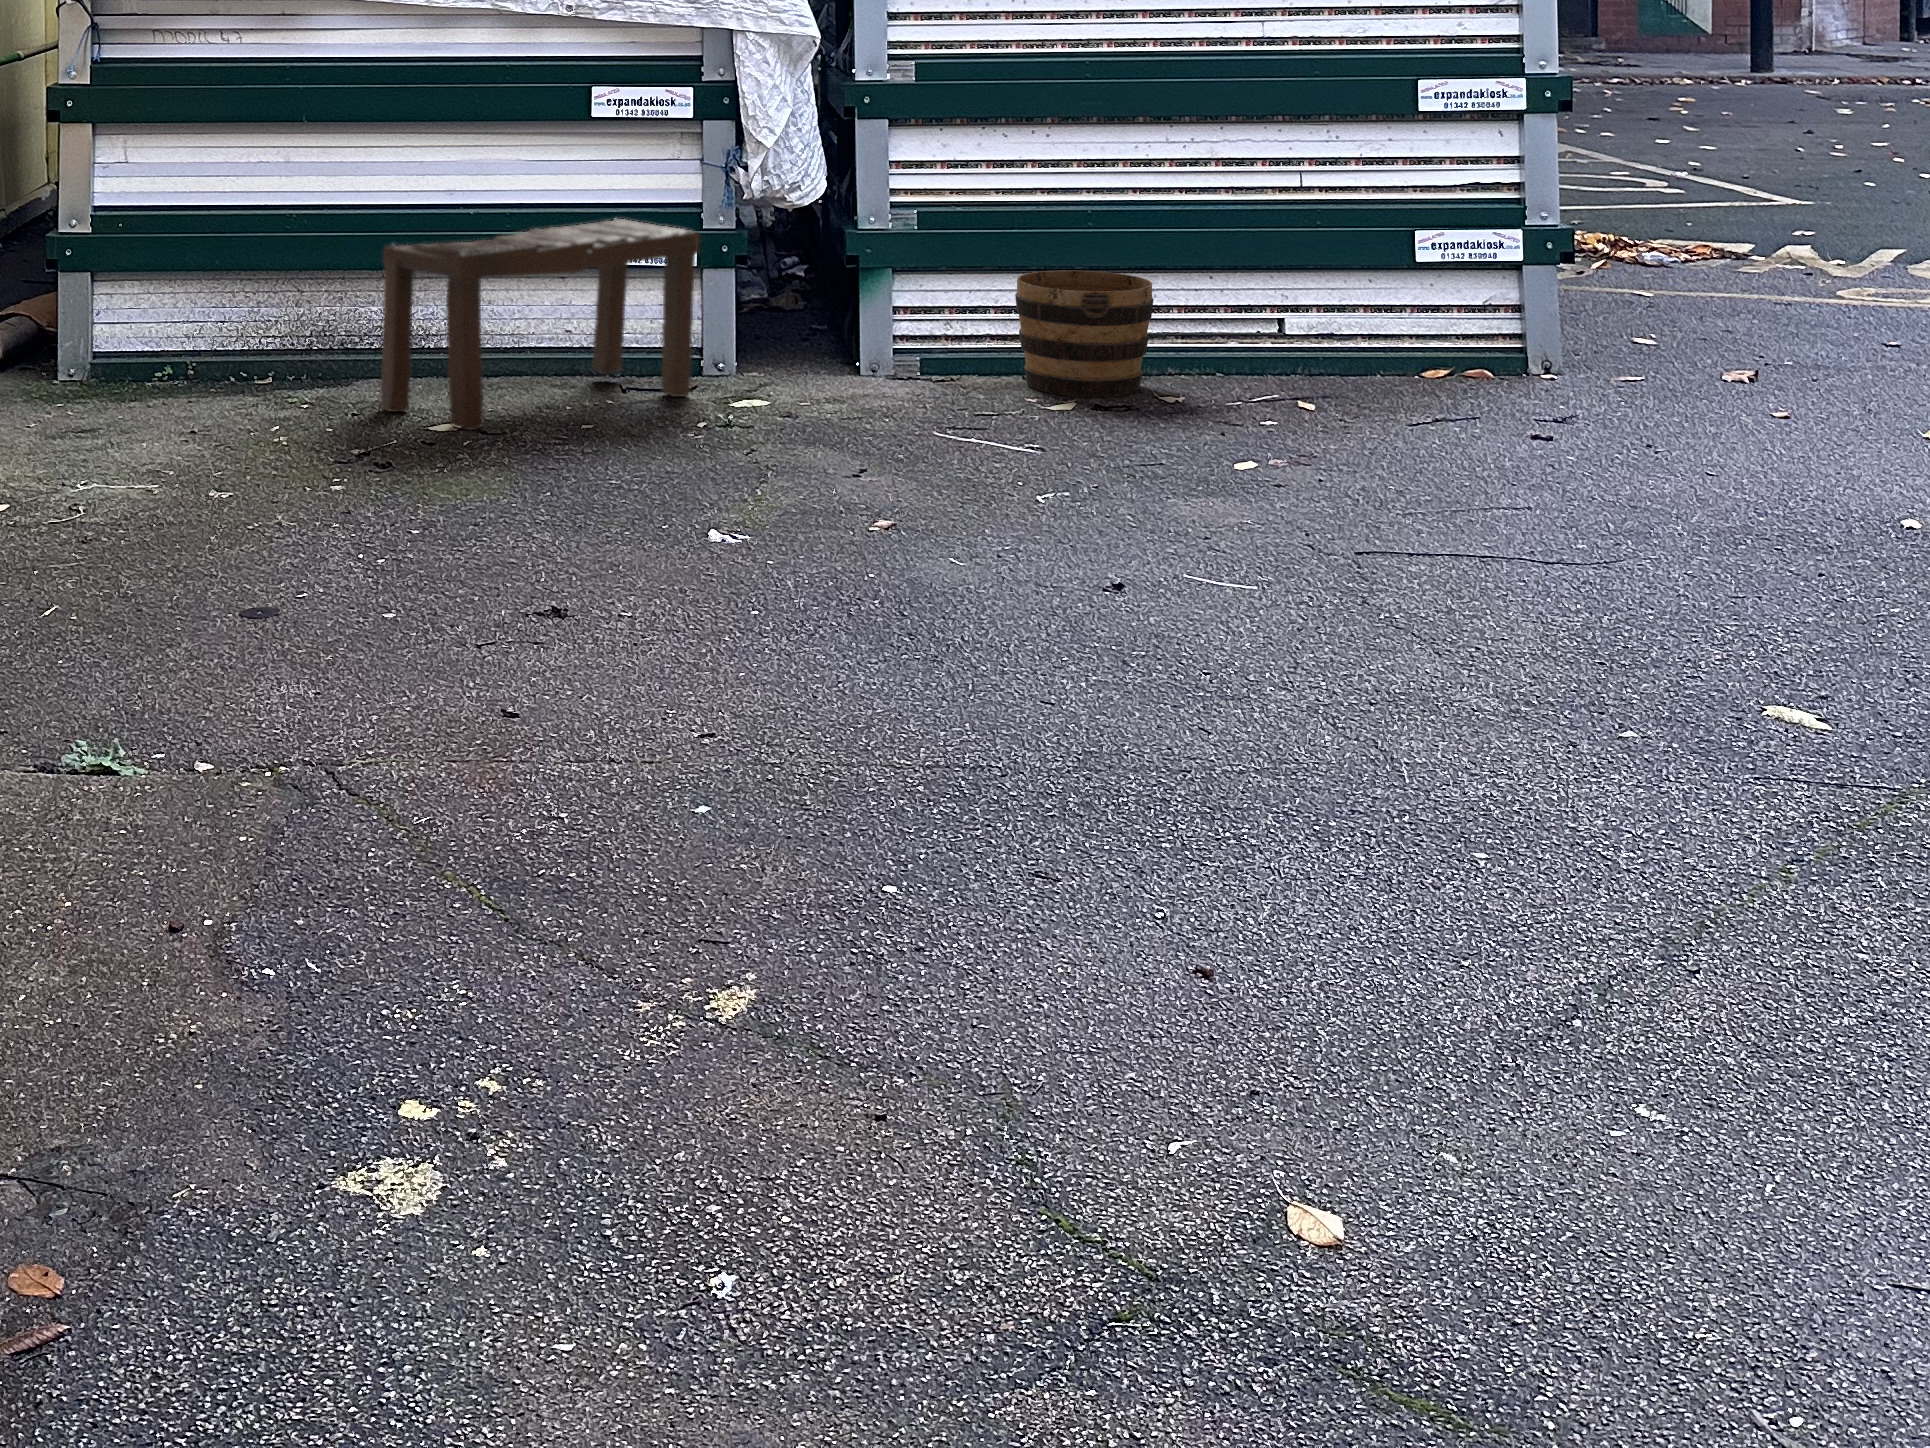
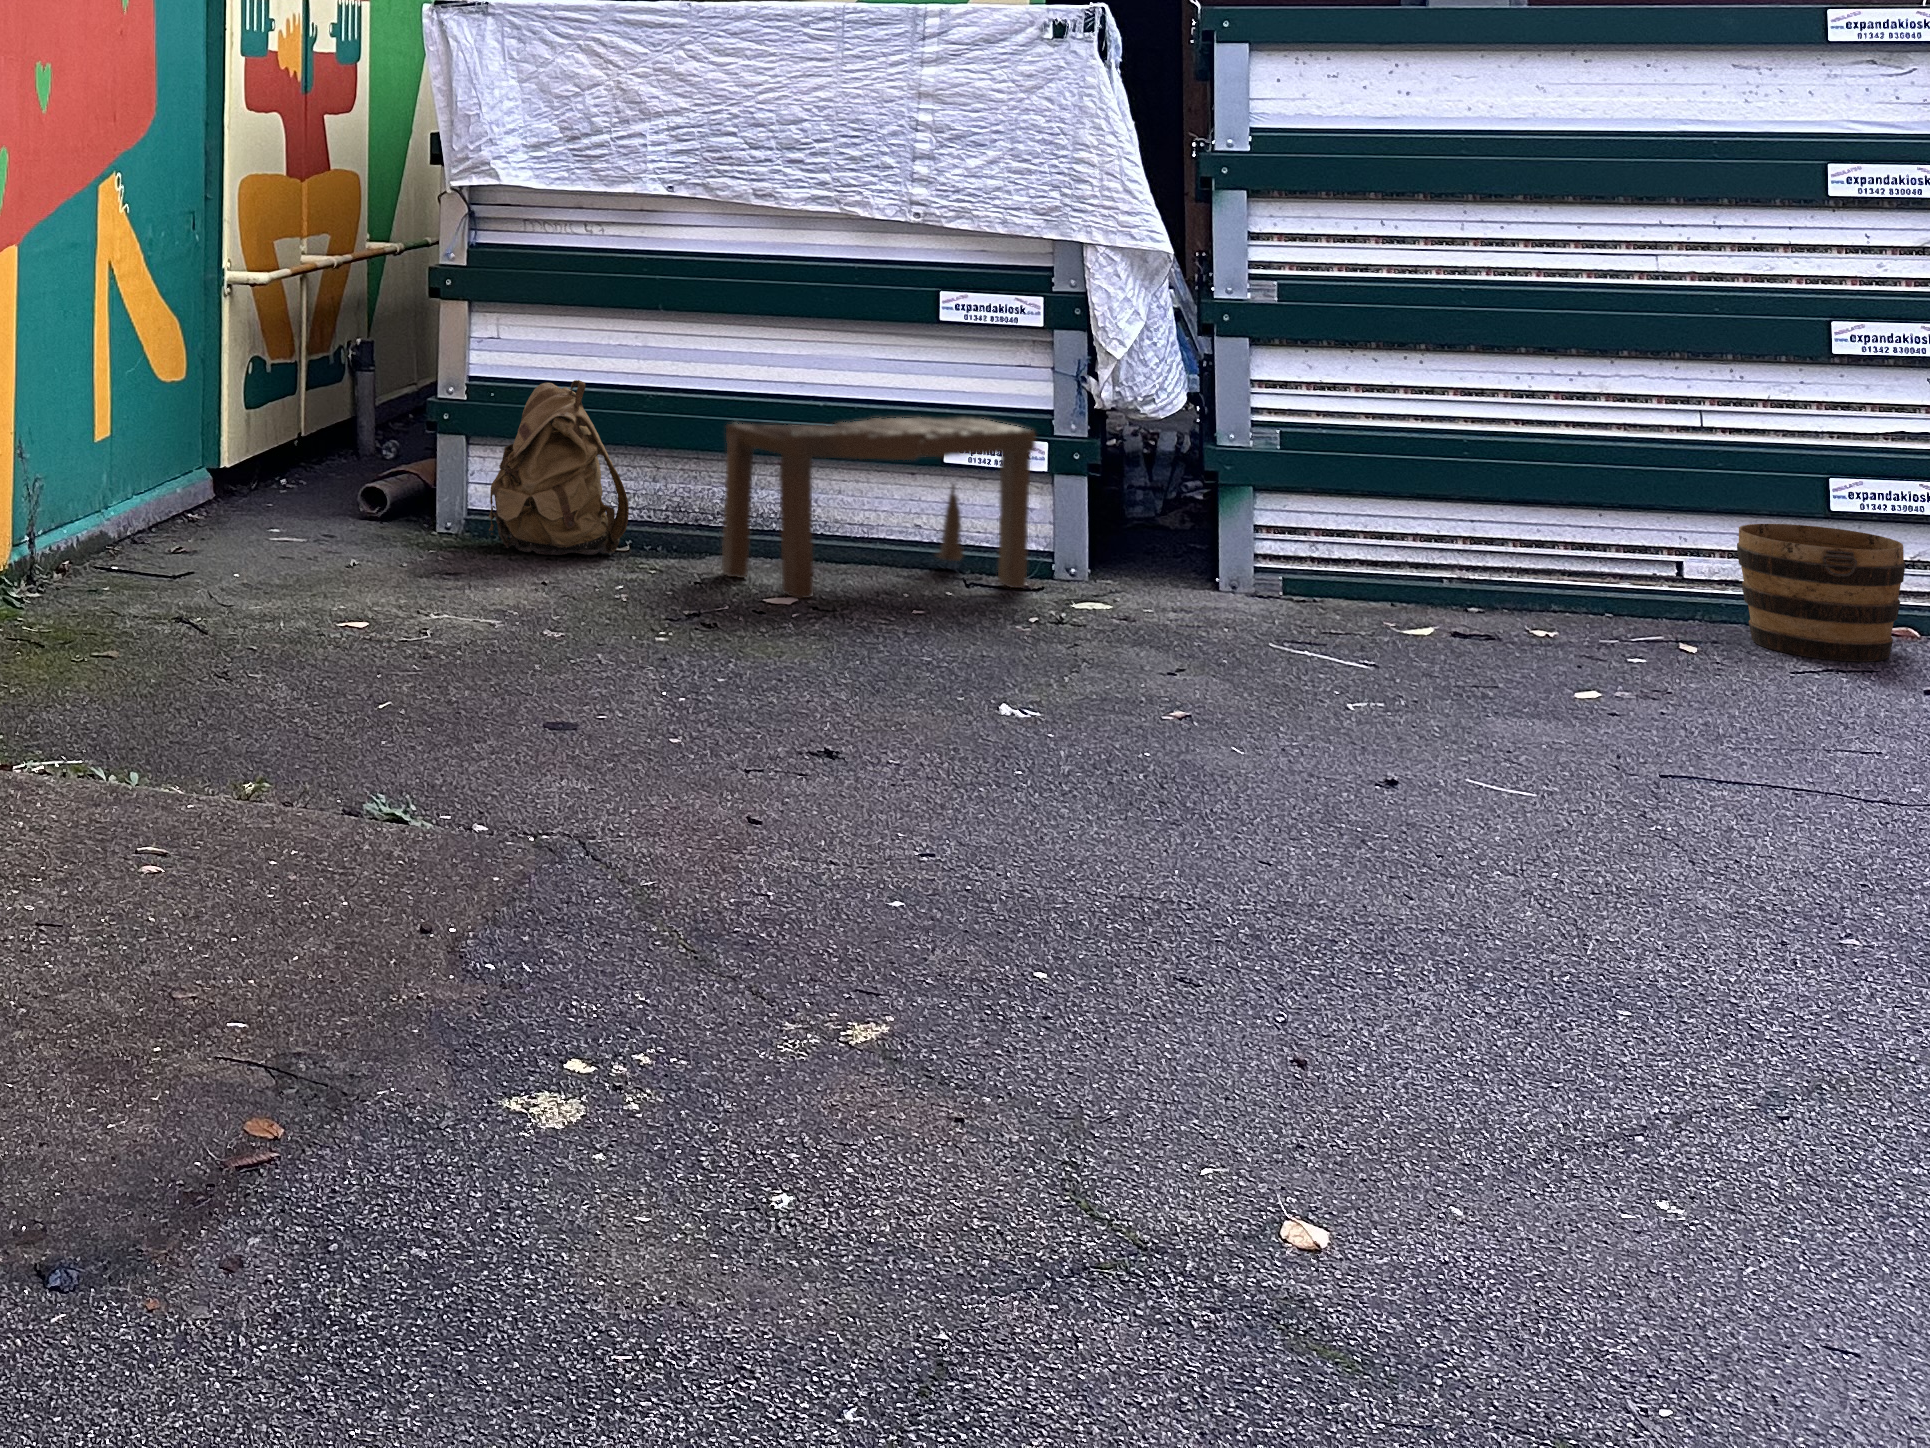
backpack: none [121,208,276,404] -> present [489,380,629,555]
bucket: present [1015,270,1154,397] -> present [1737,524,1905,662]

